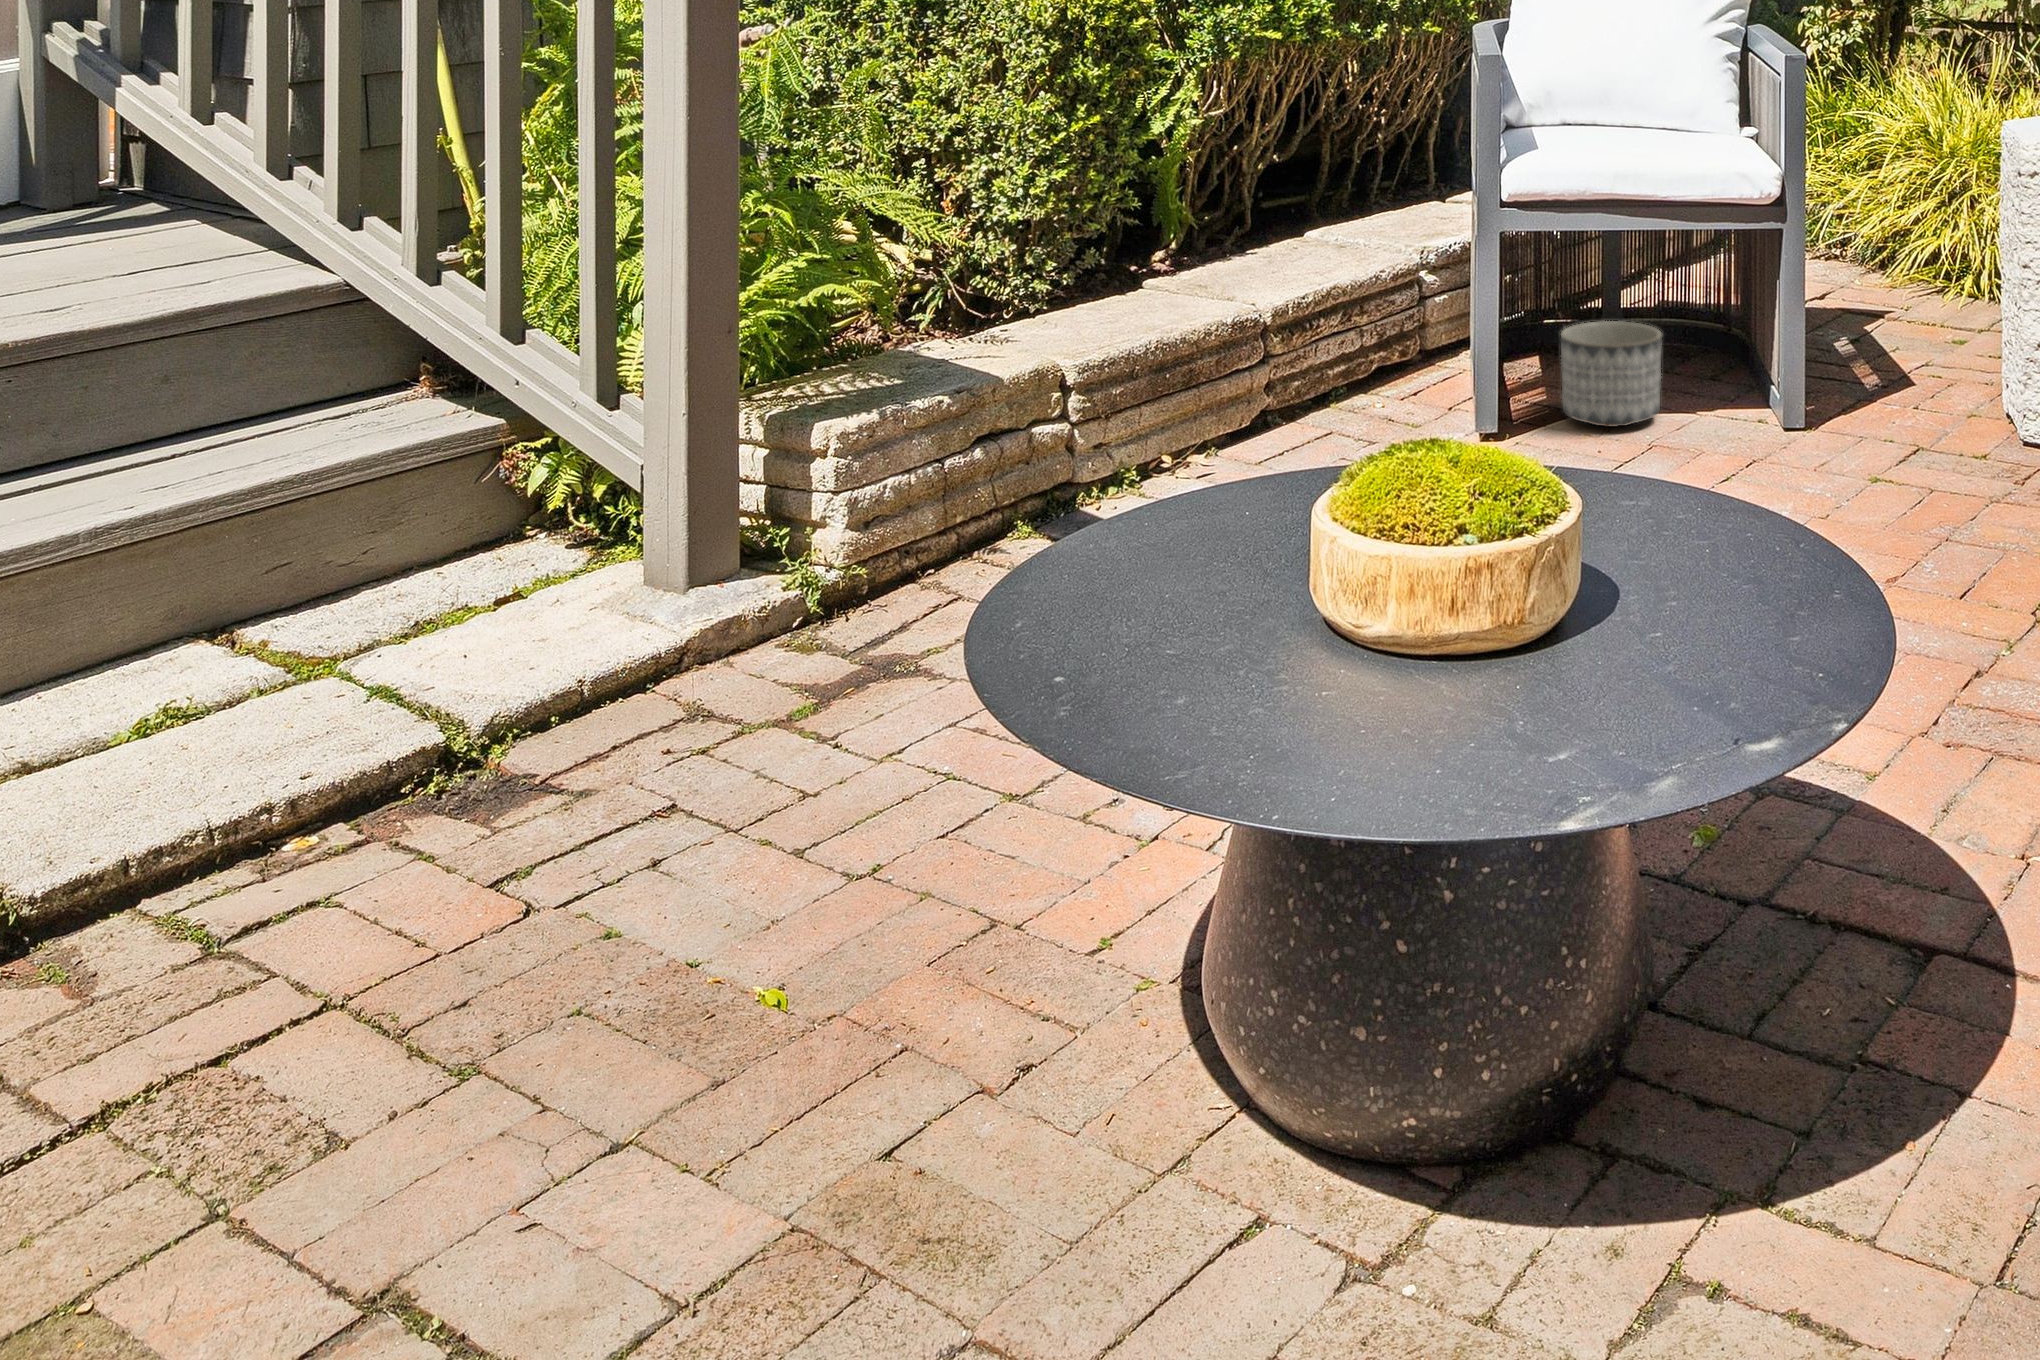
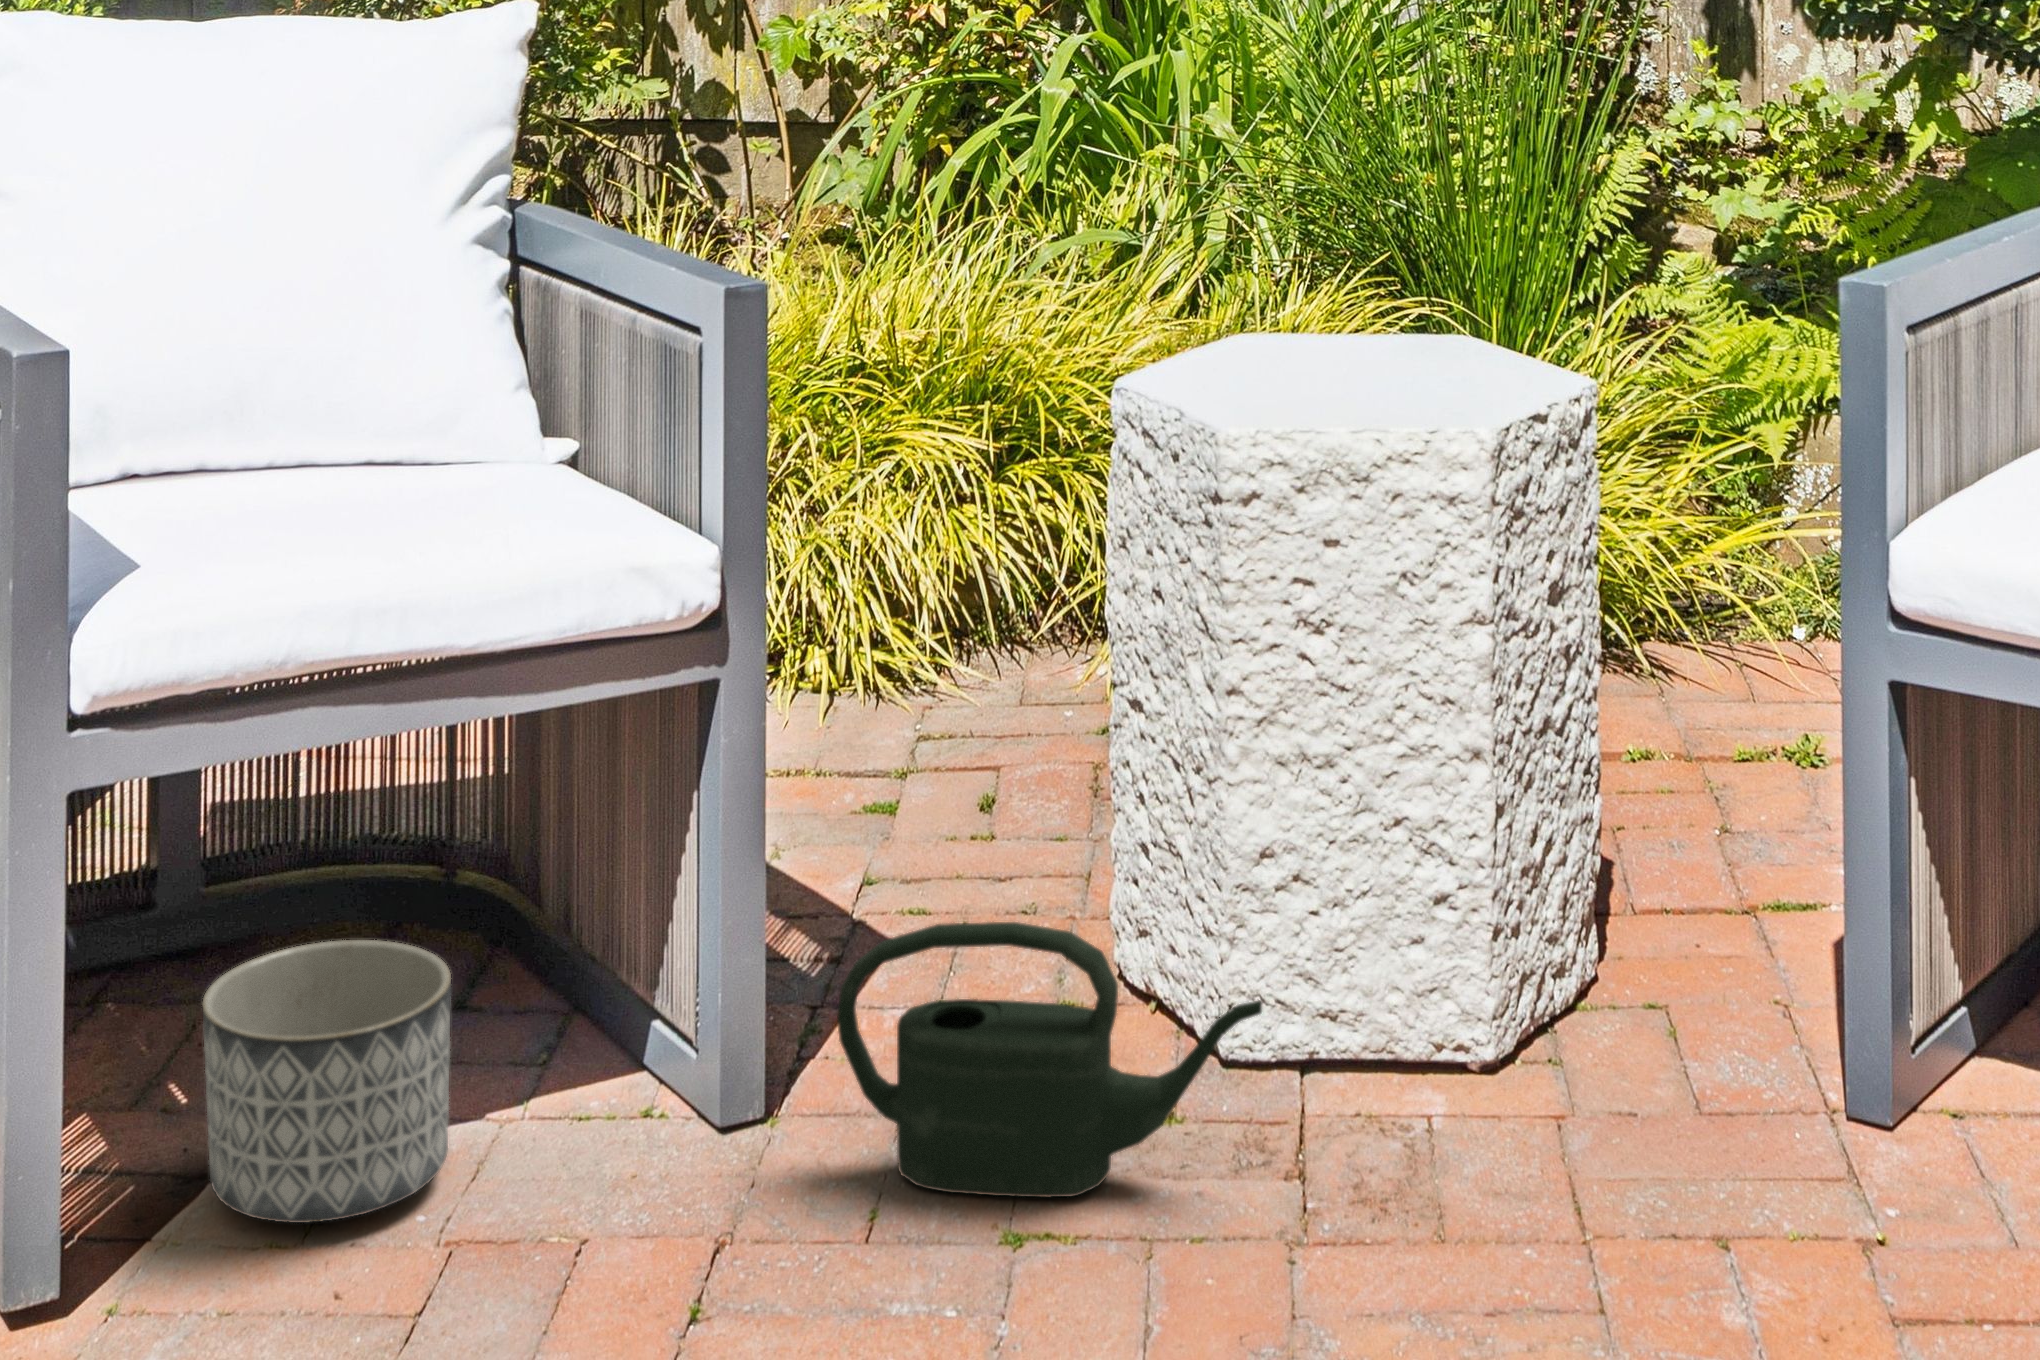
watering can: none [1814,343,1992,472] -> present [837,922,1262,1197]

